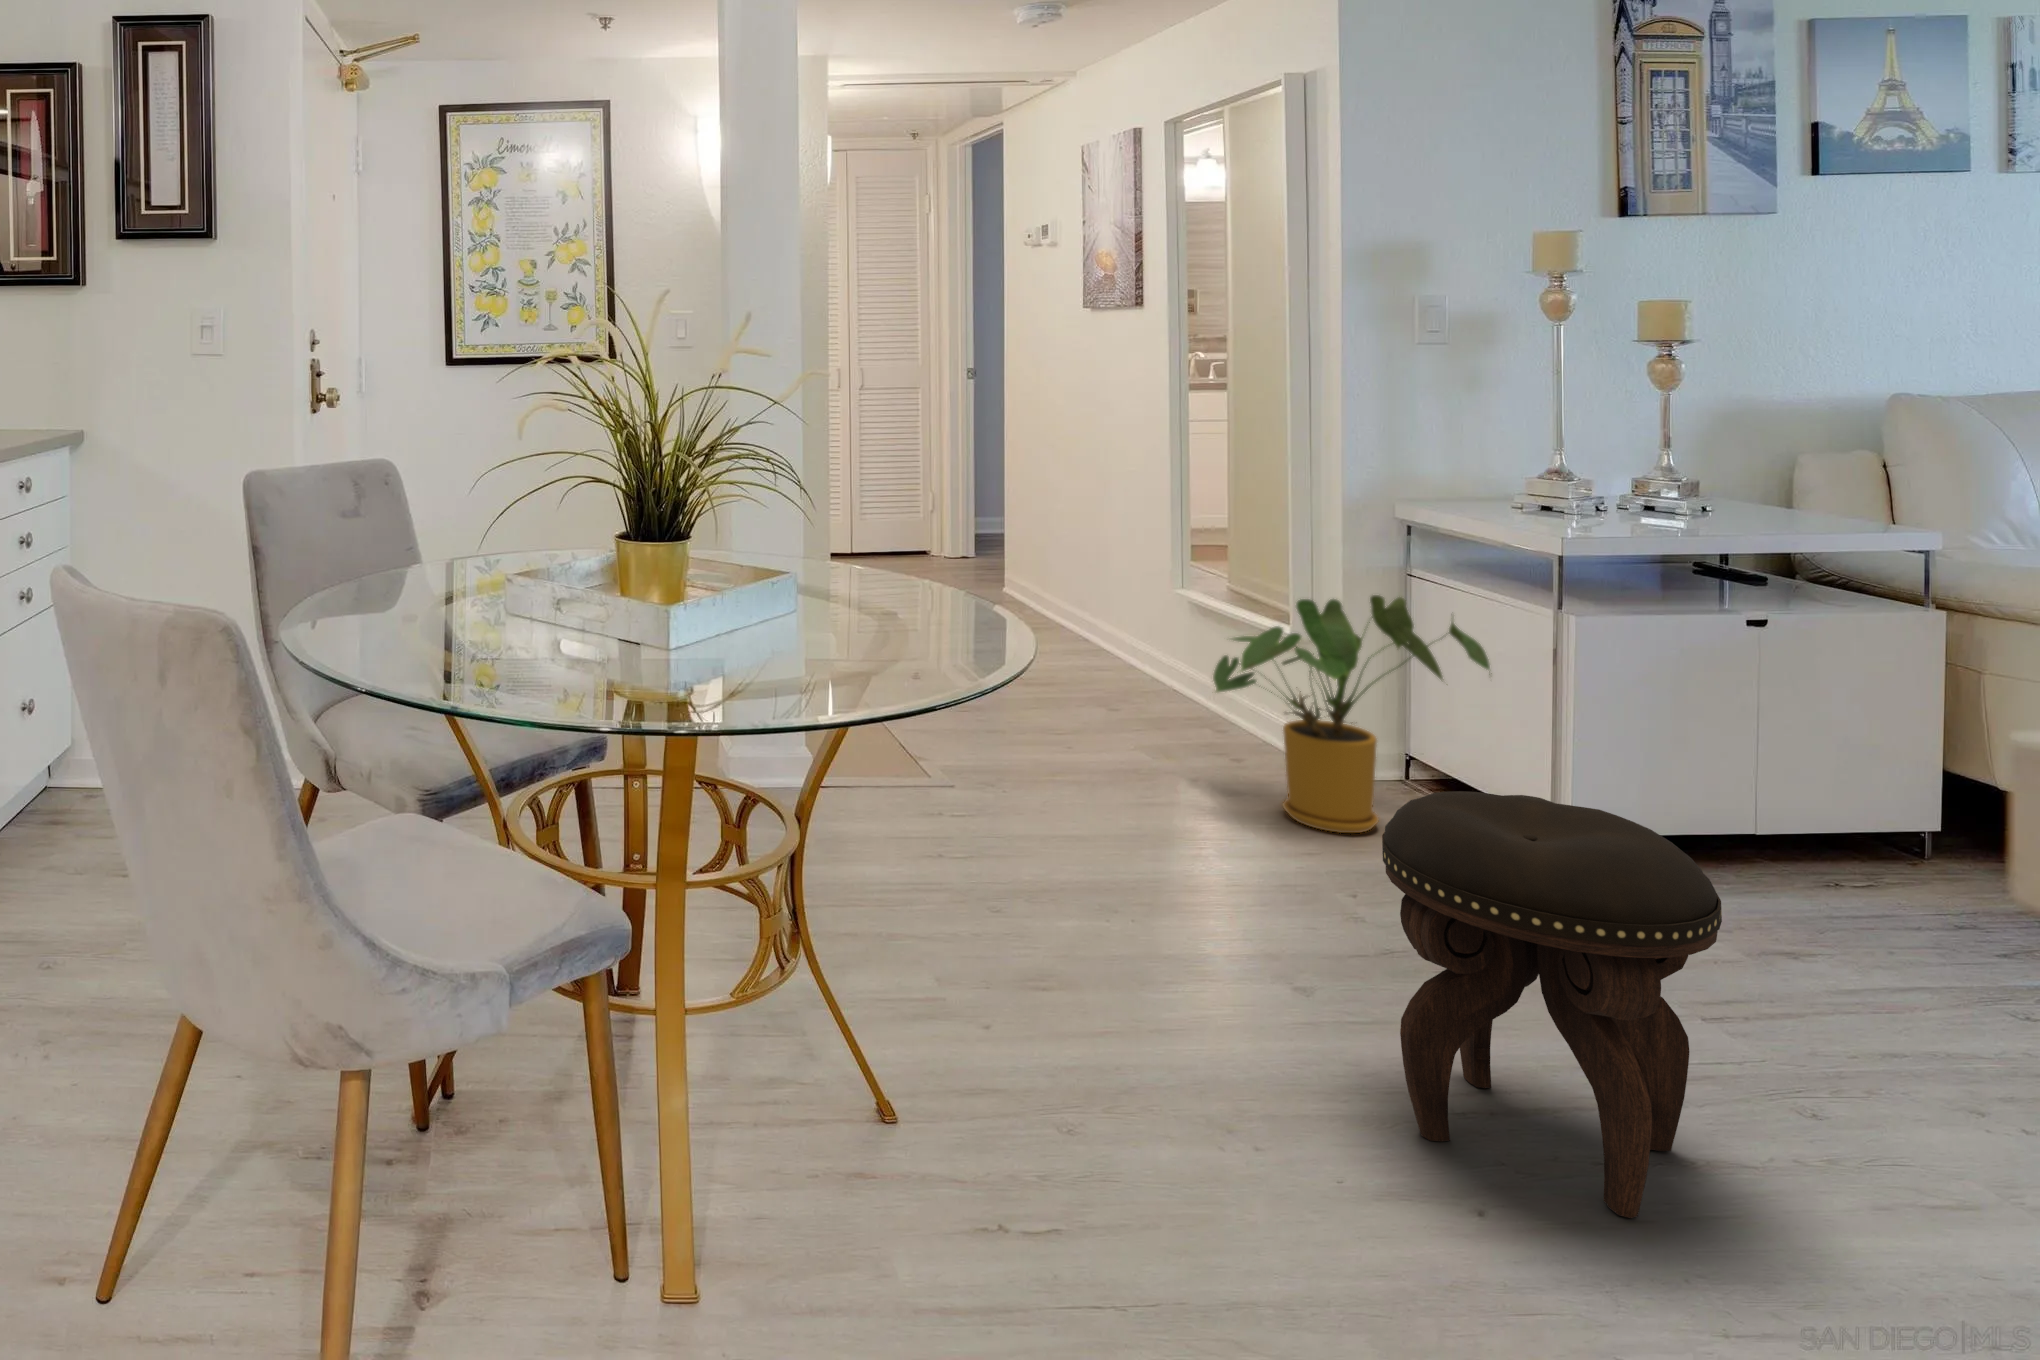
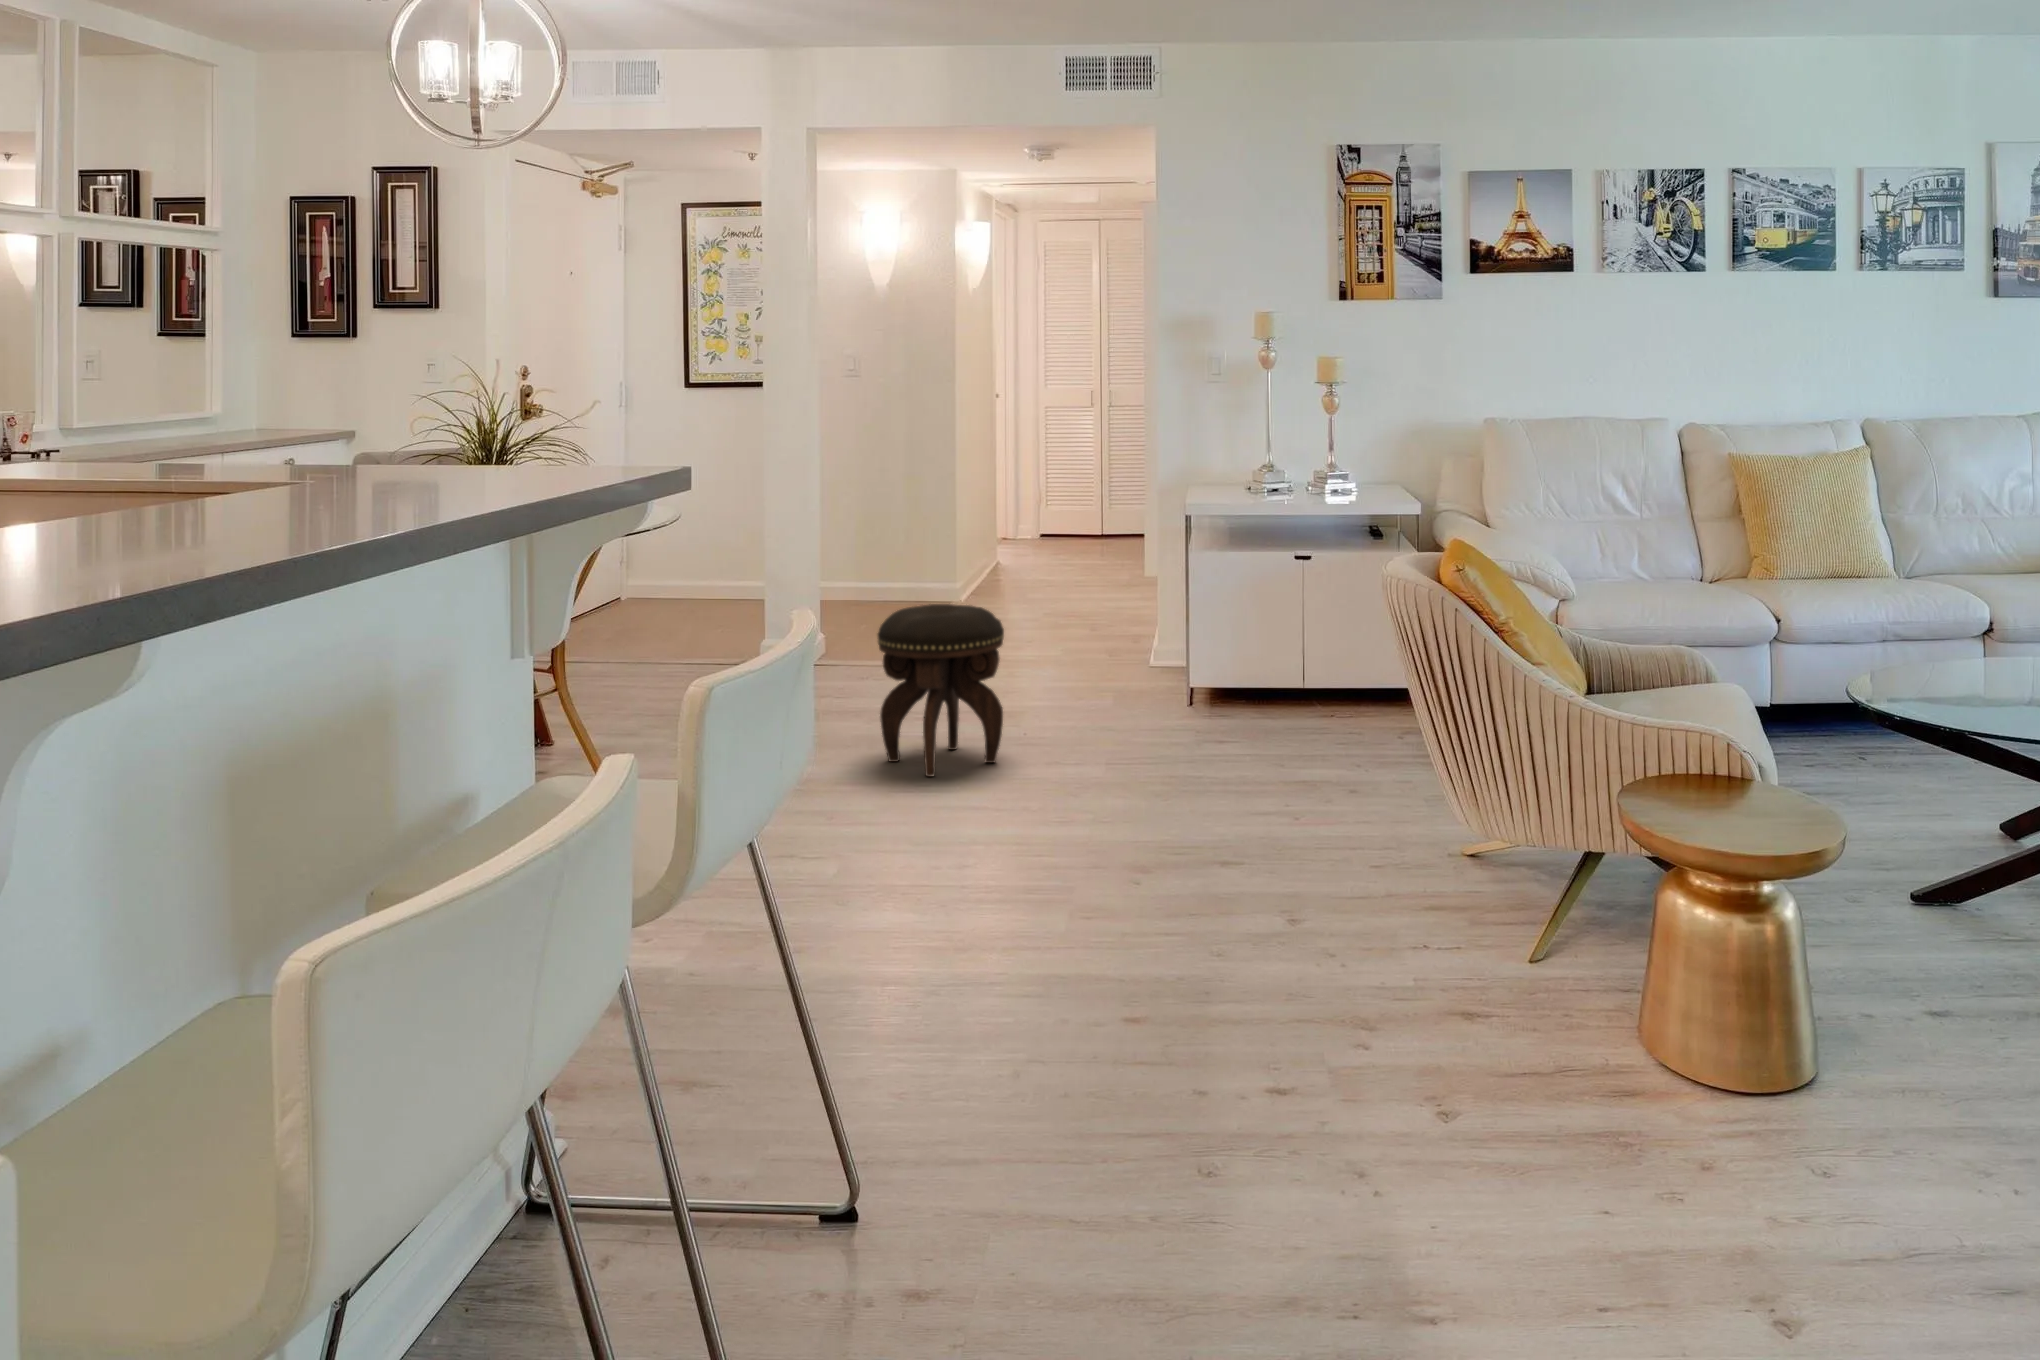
house plant: present [1213,595,1490,833] -> none [1033,536,1177,677]

